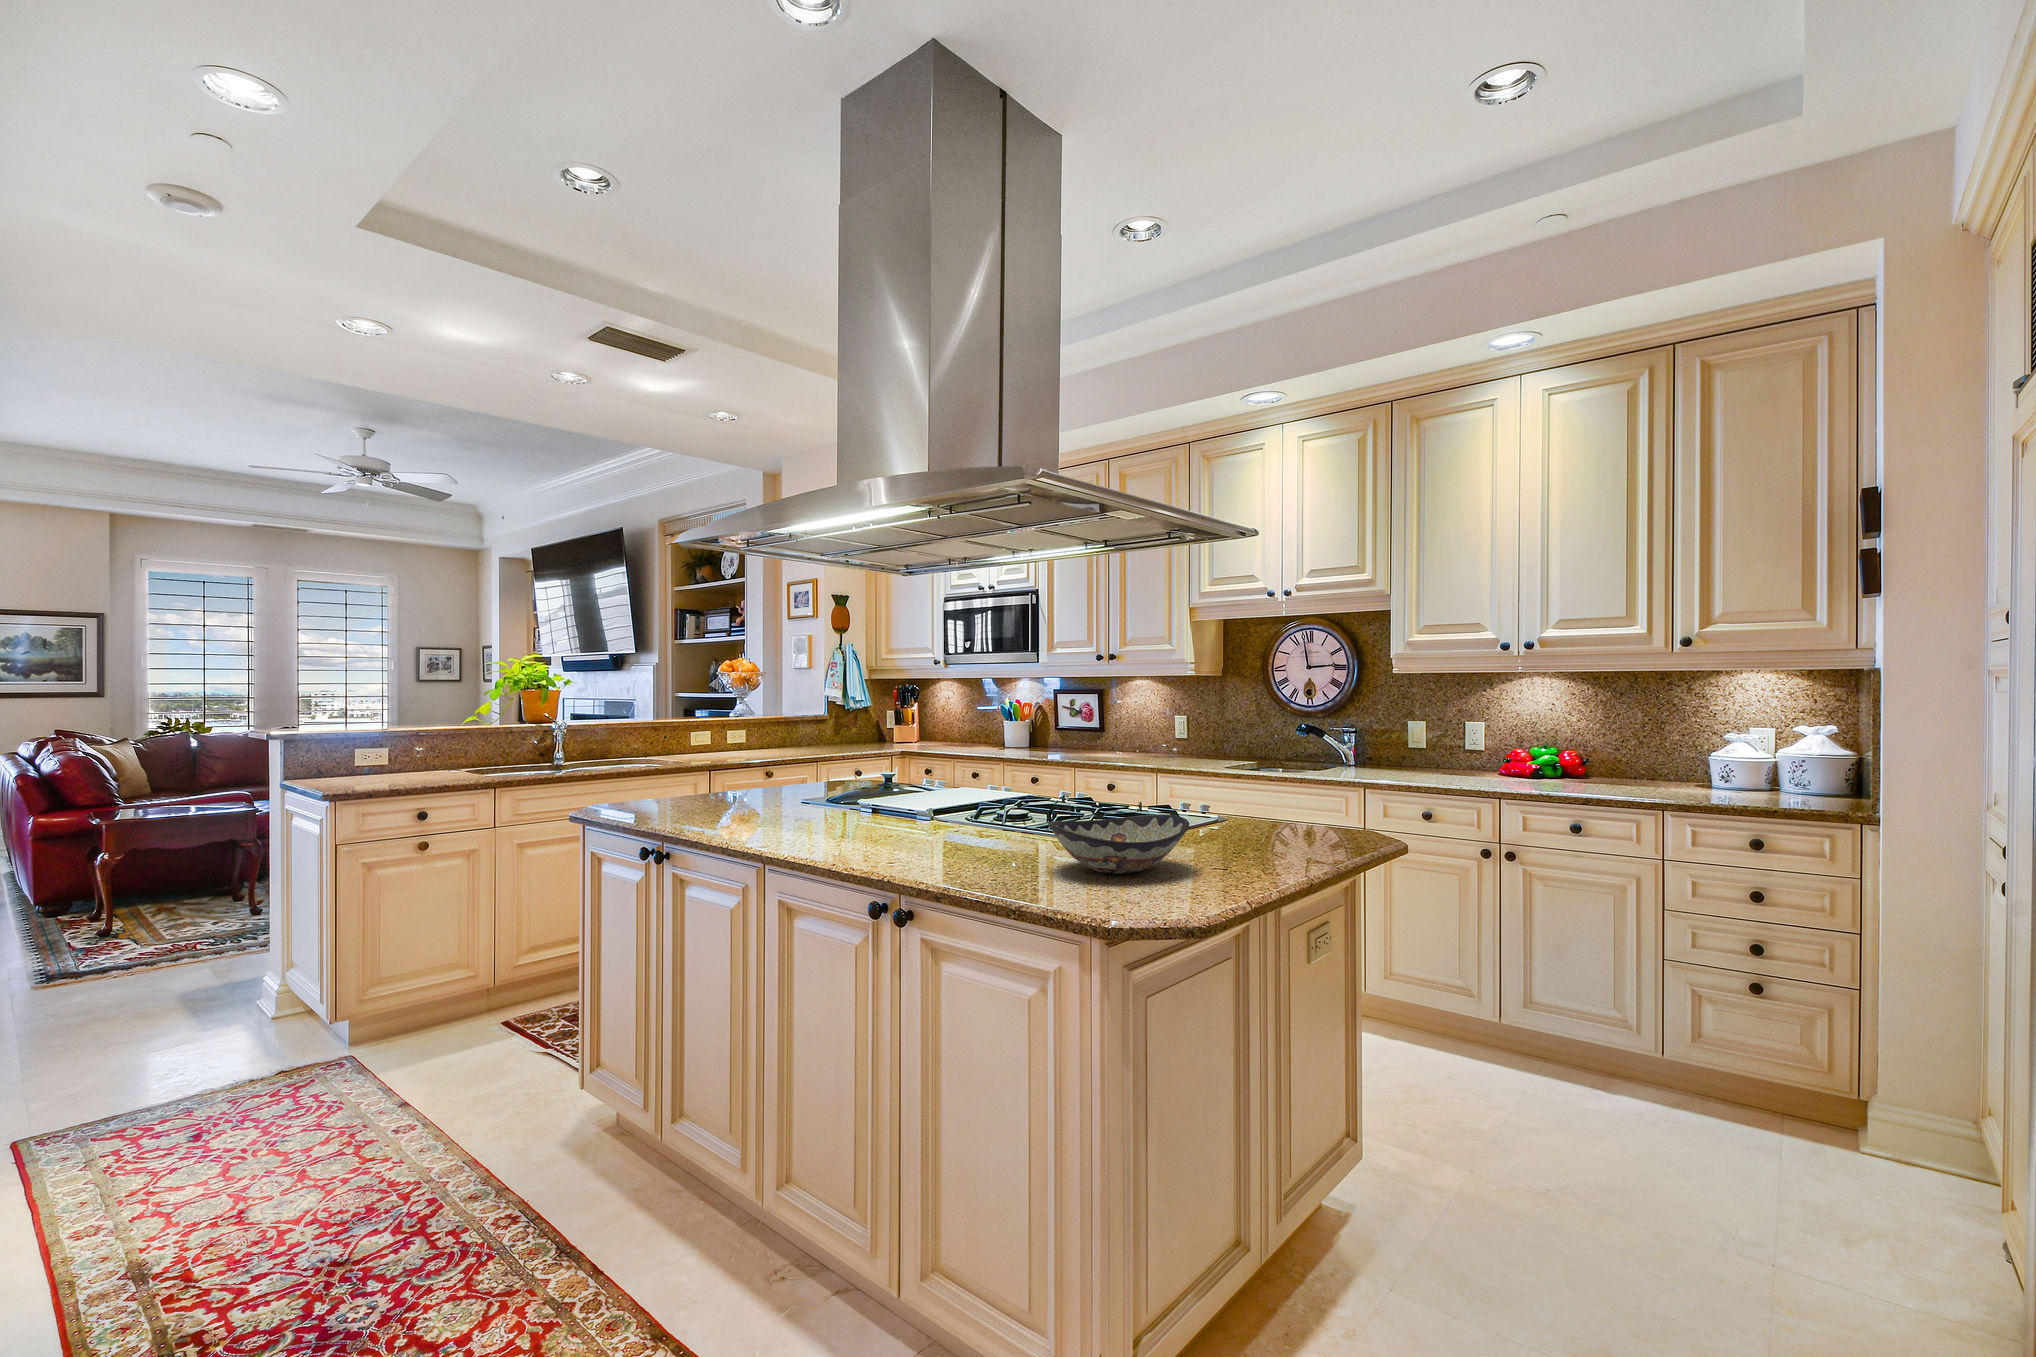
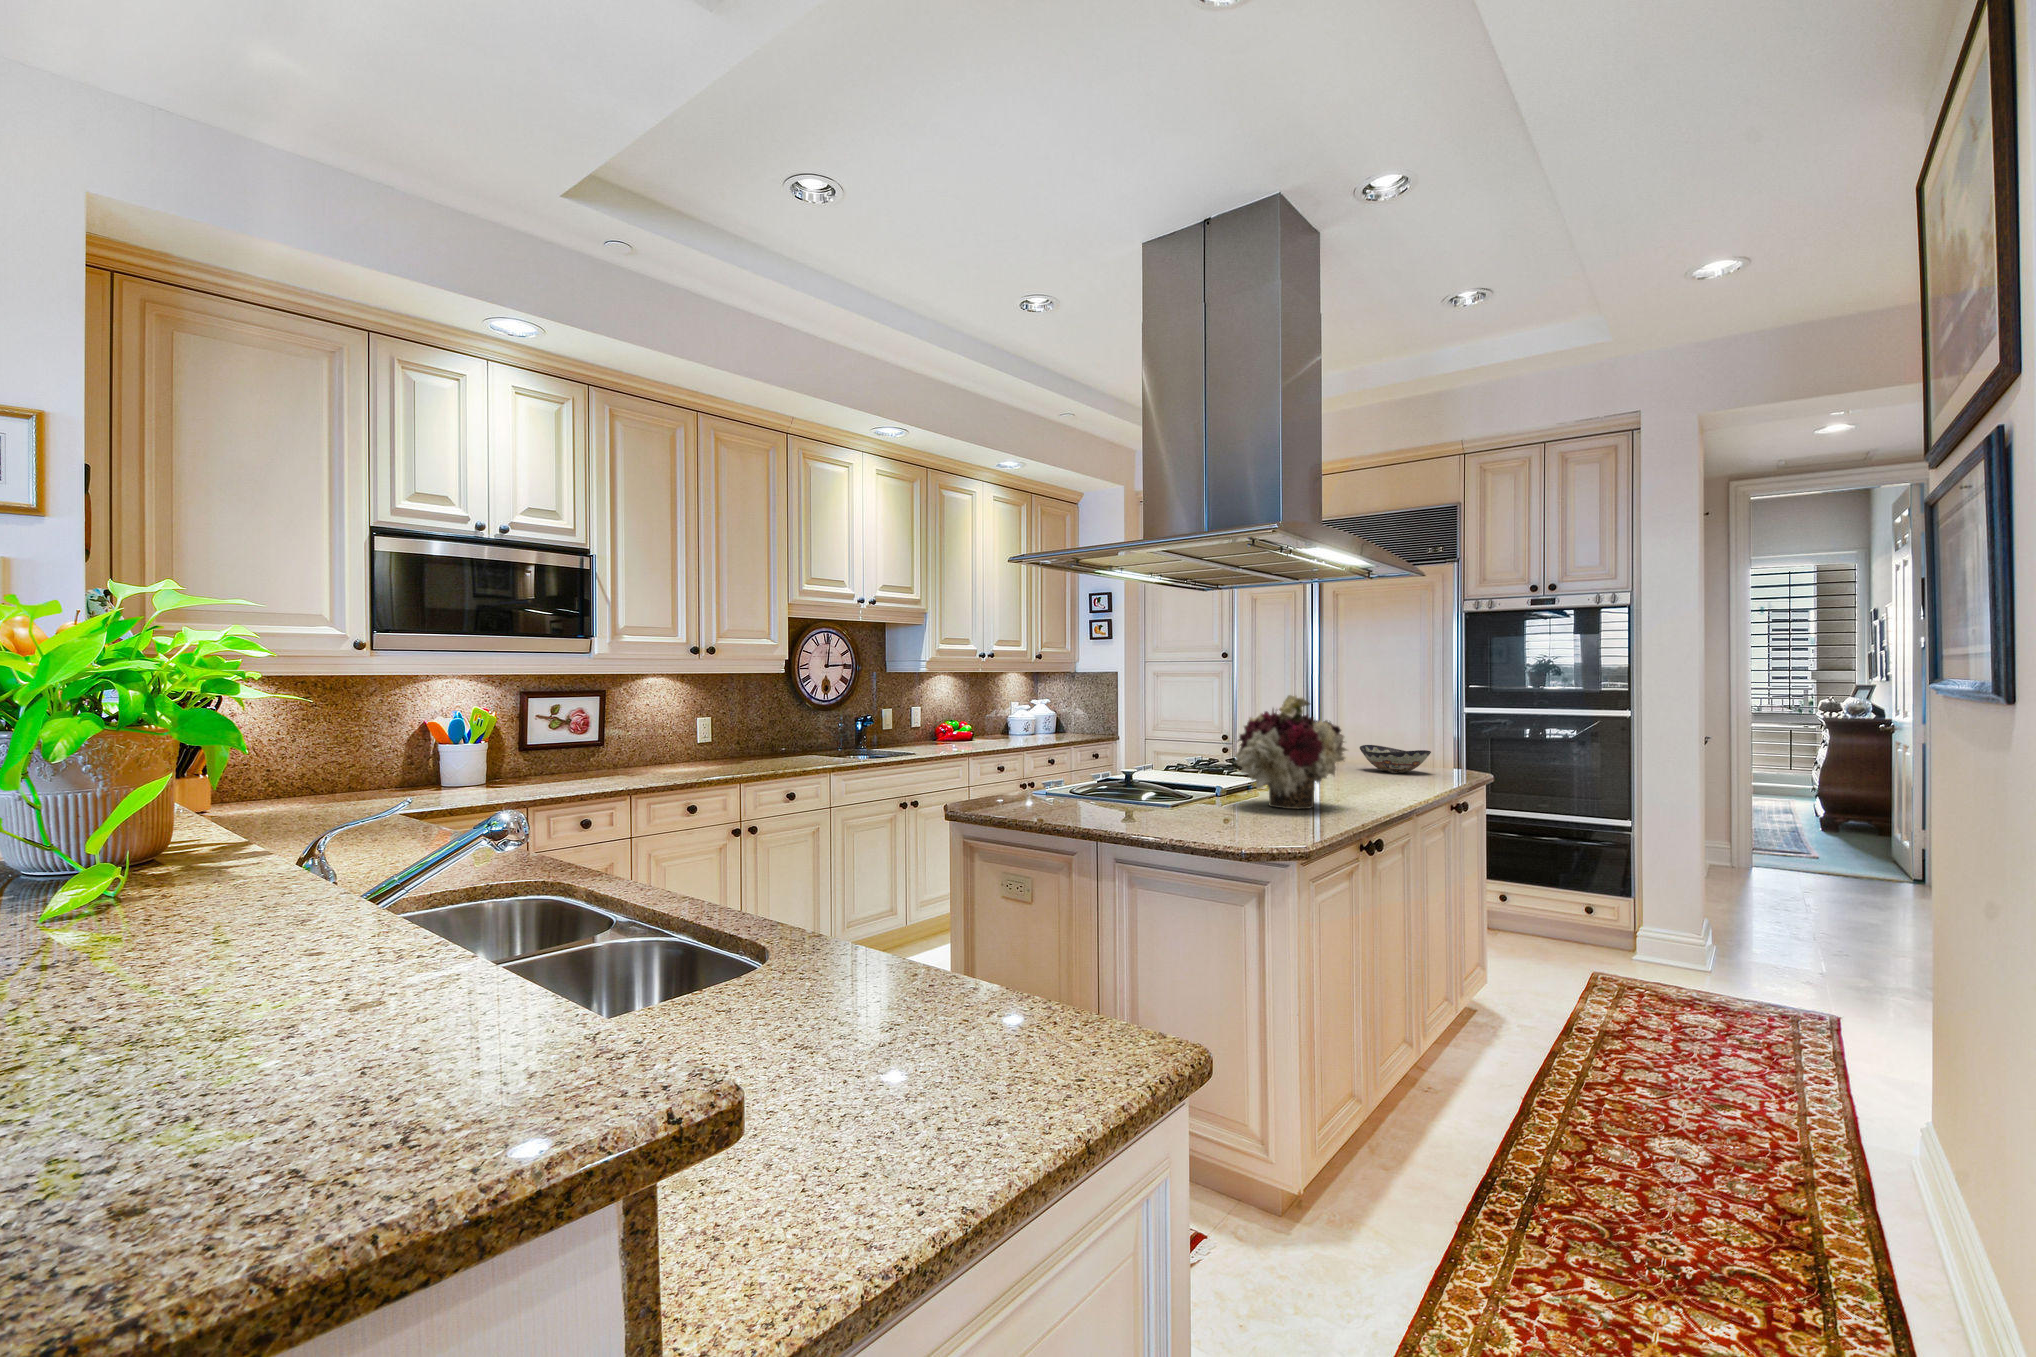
flower arrangement: none [652,697,769,810] -> present [1236,695,1347,809]

